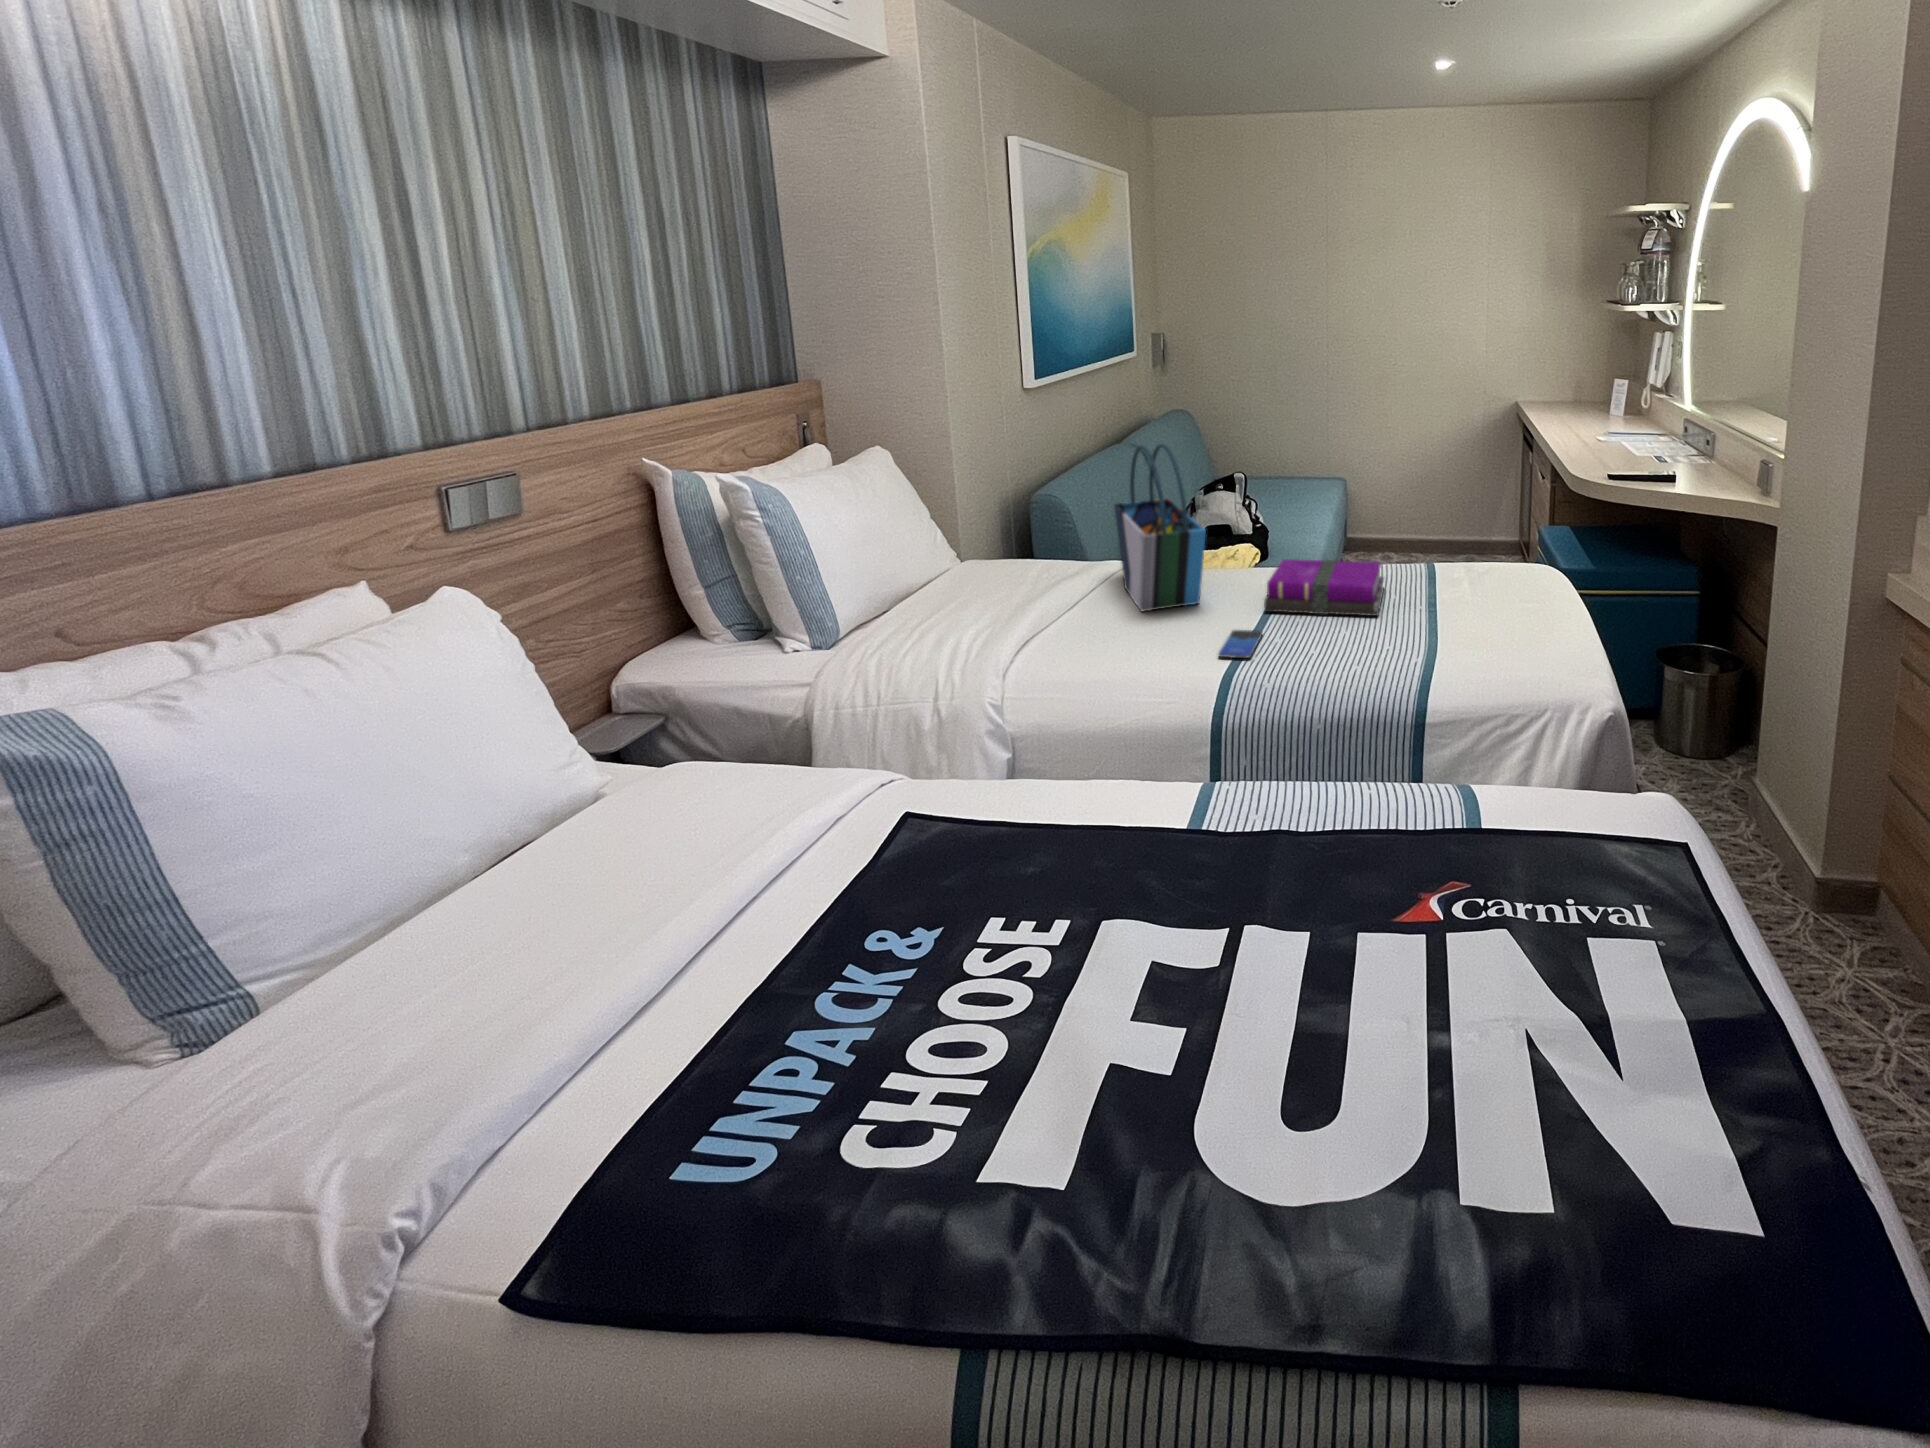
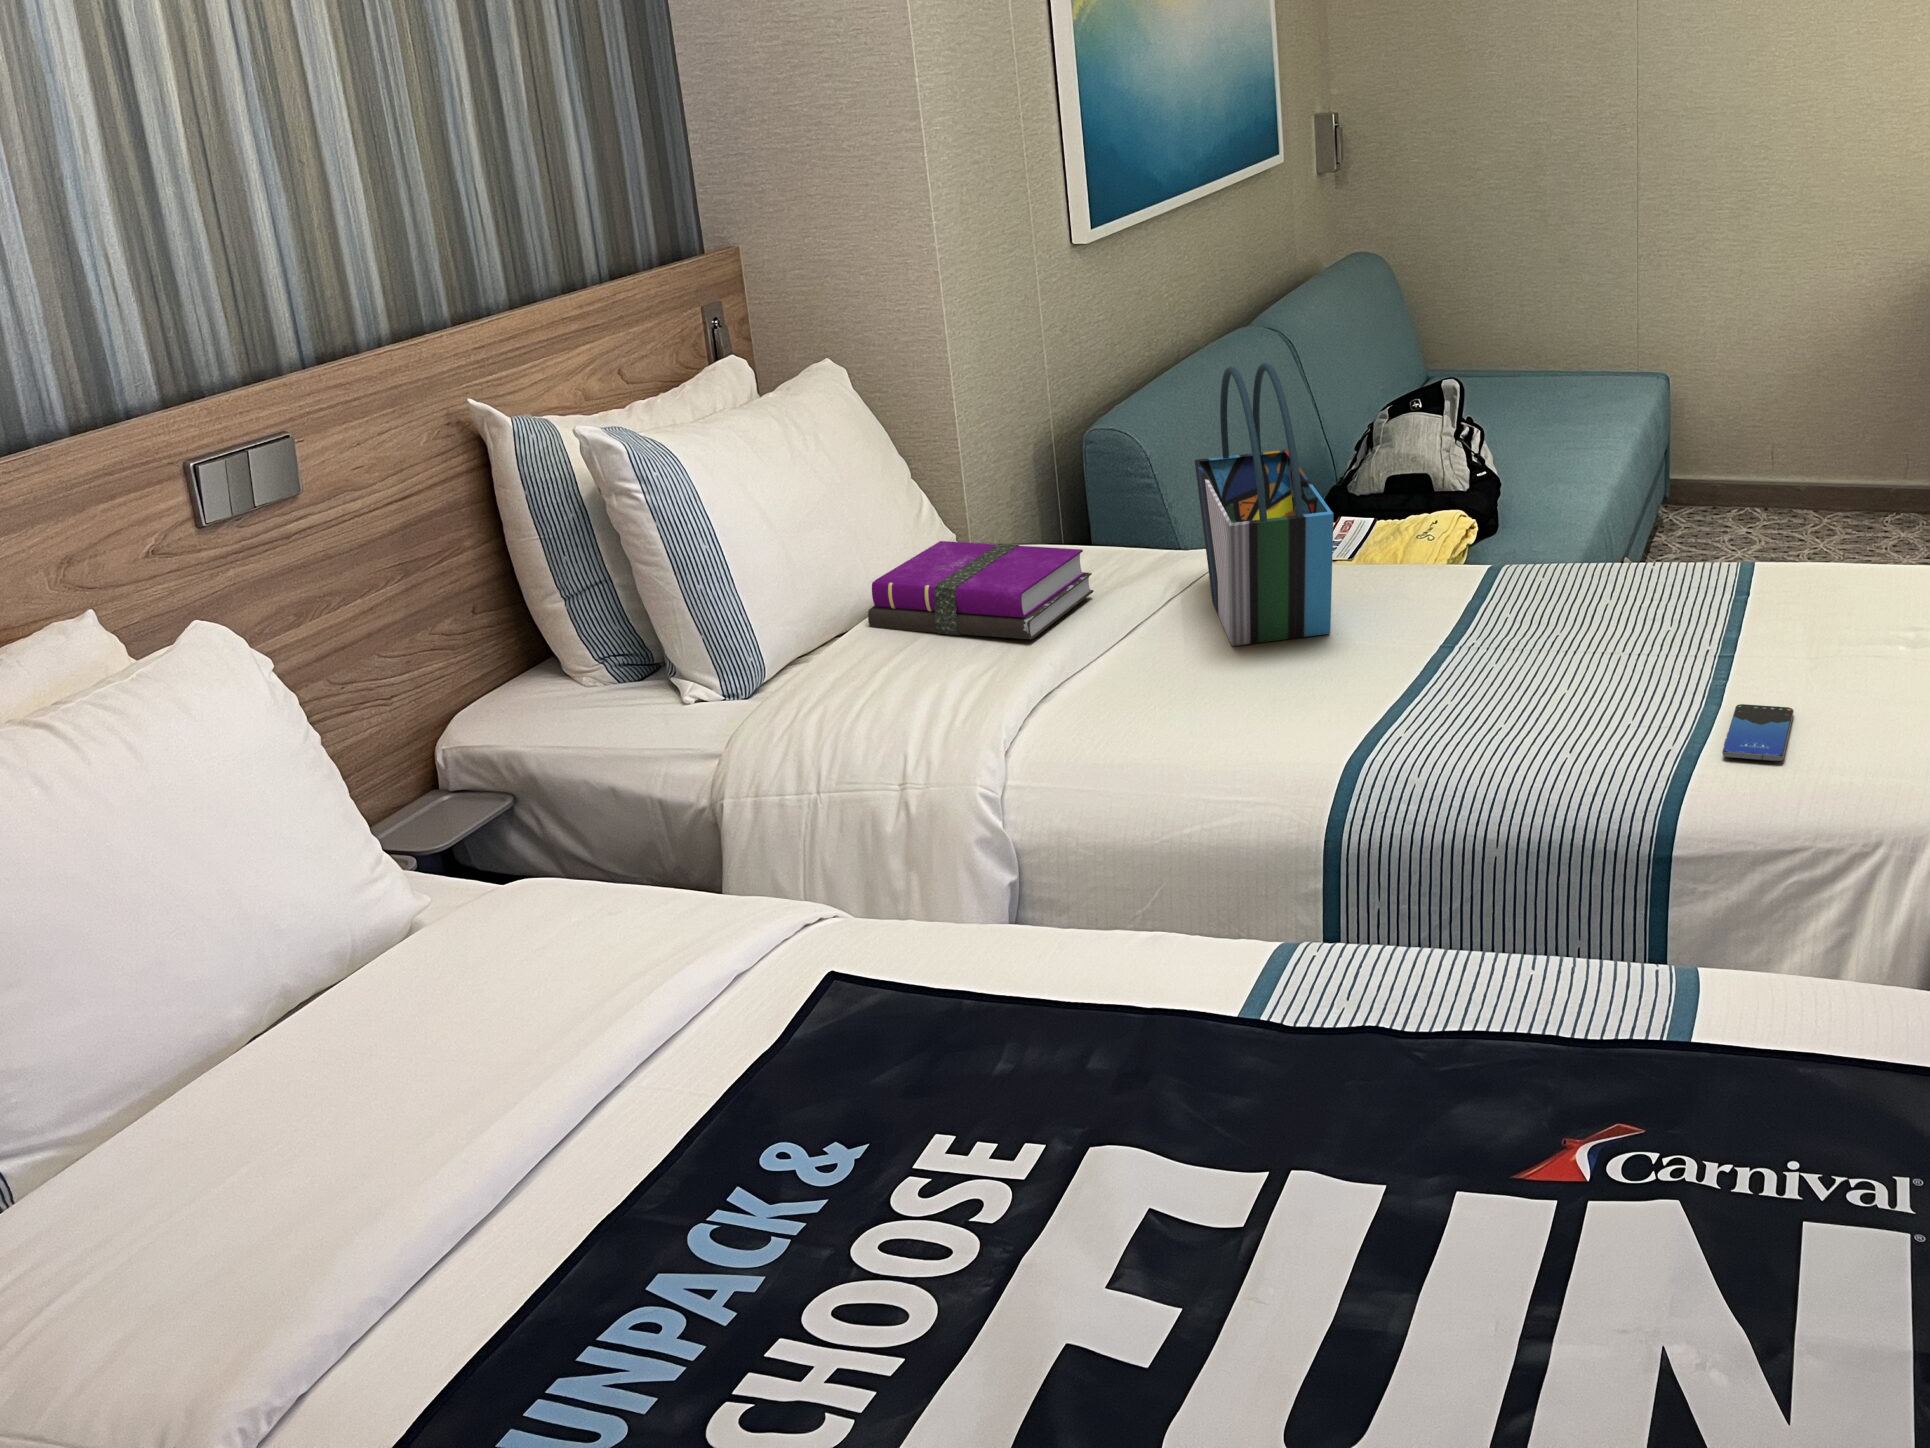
notebook: present [1264,559,1384,616] -> present [868,541,1094,639]
smartphone: present [1218,630,1263,658] -> present [1722,704,1794,761]

